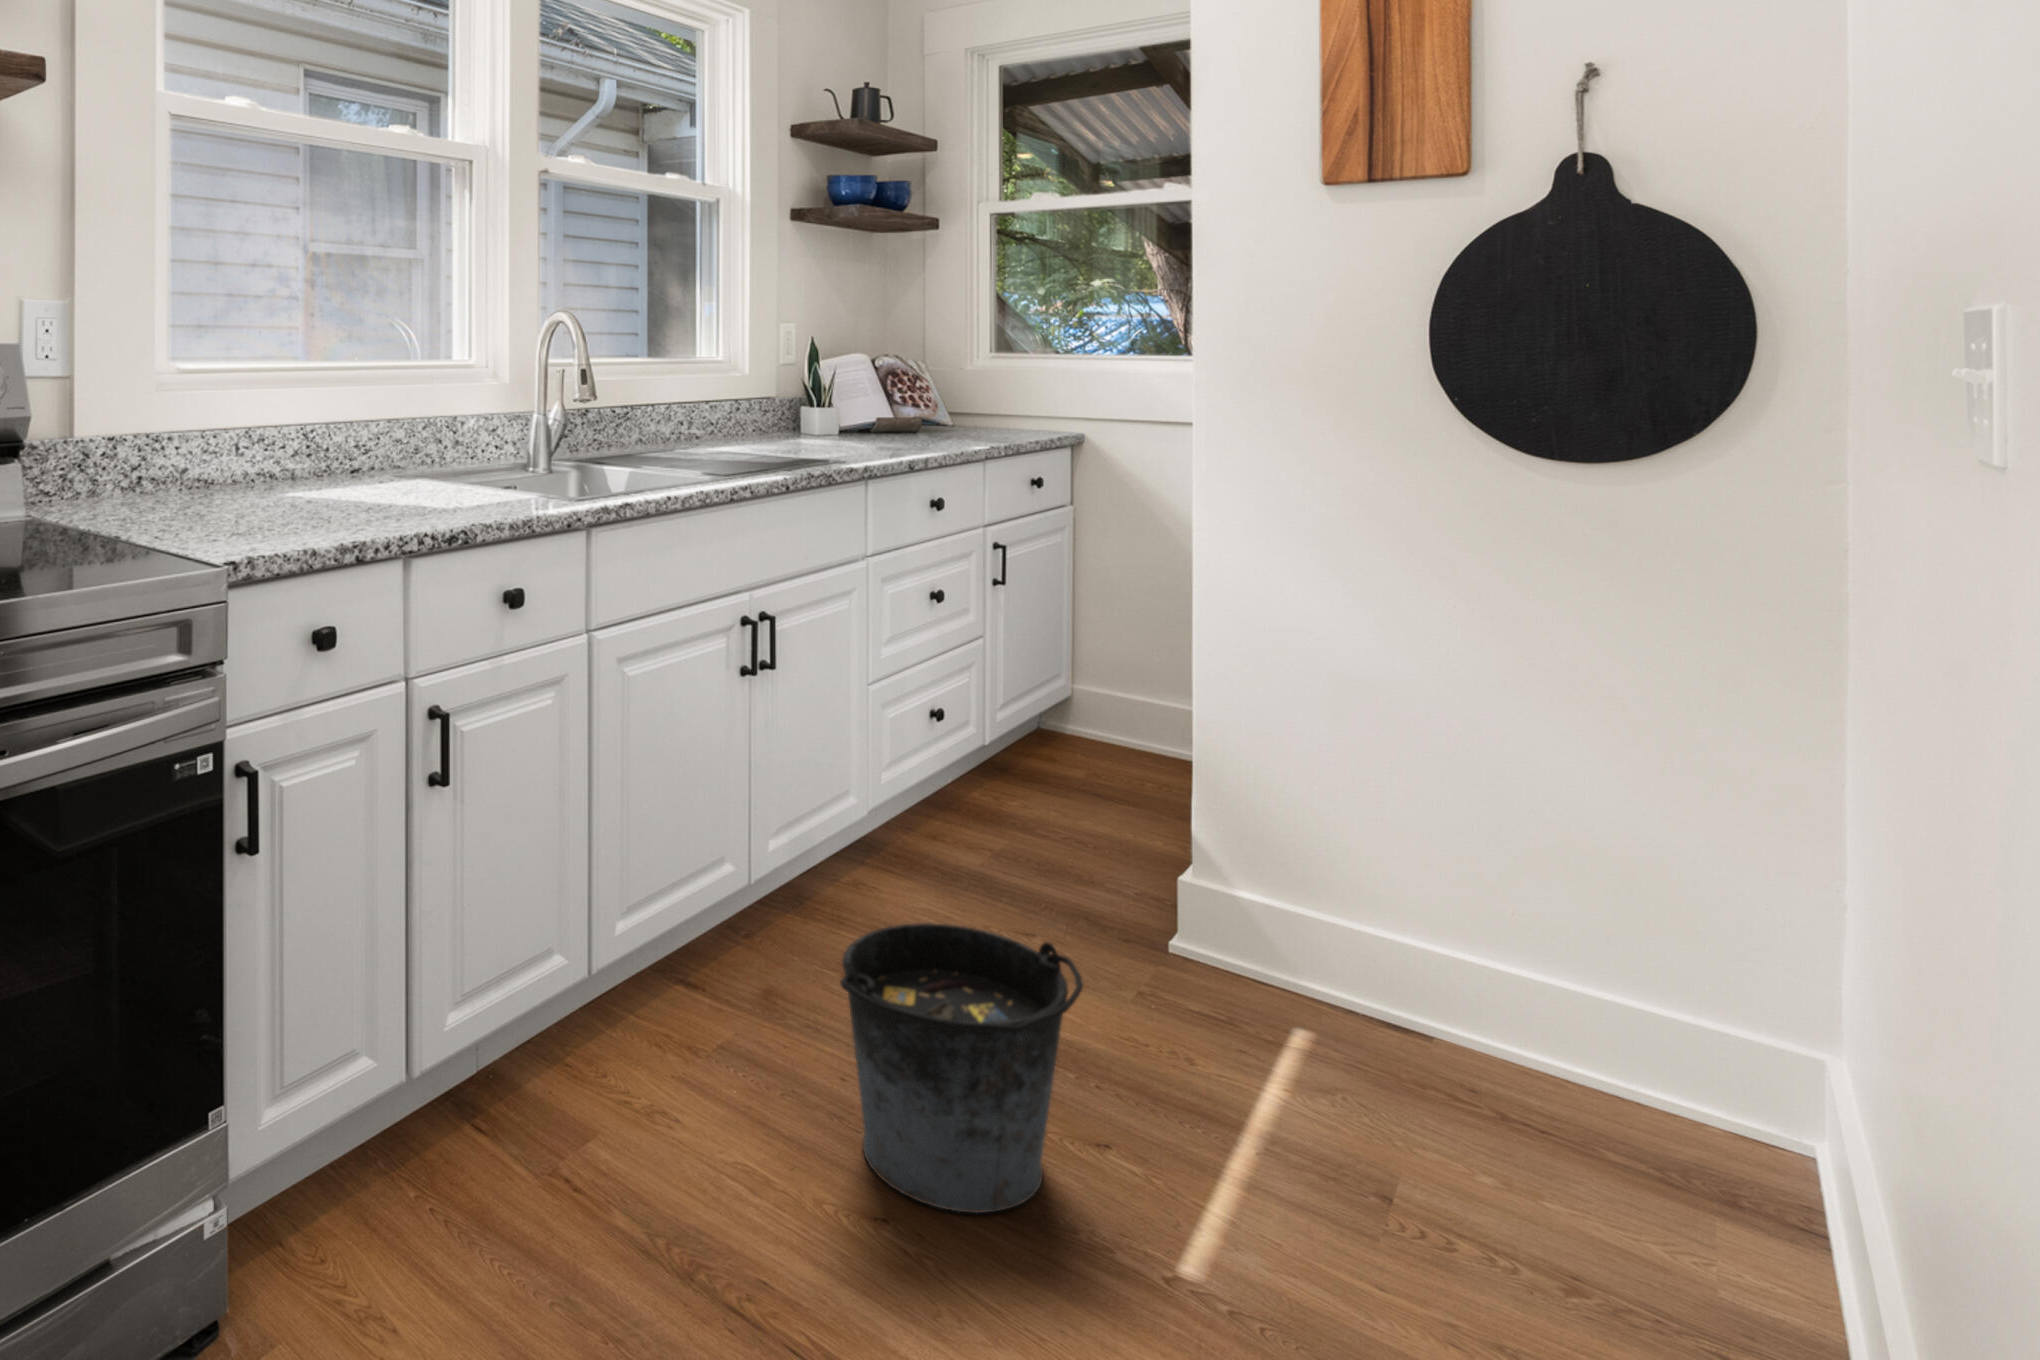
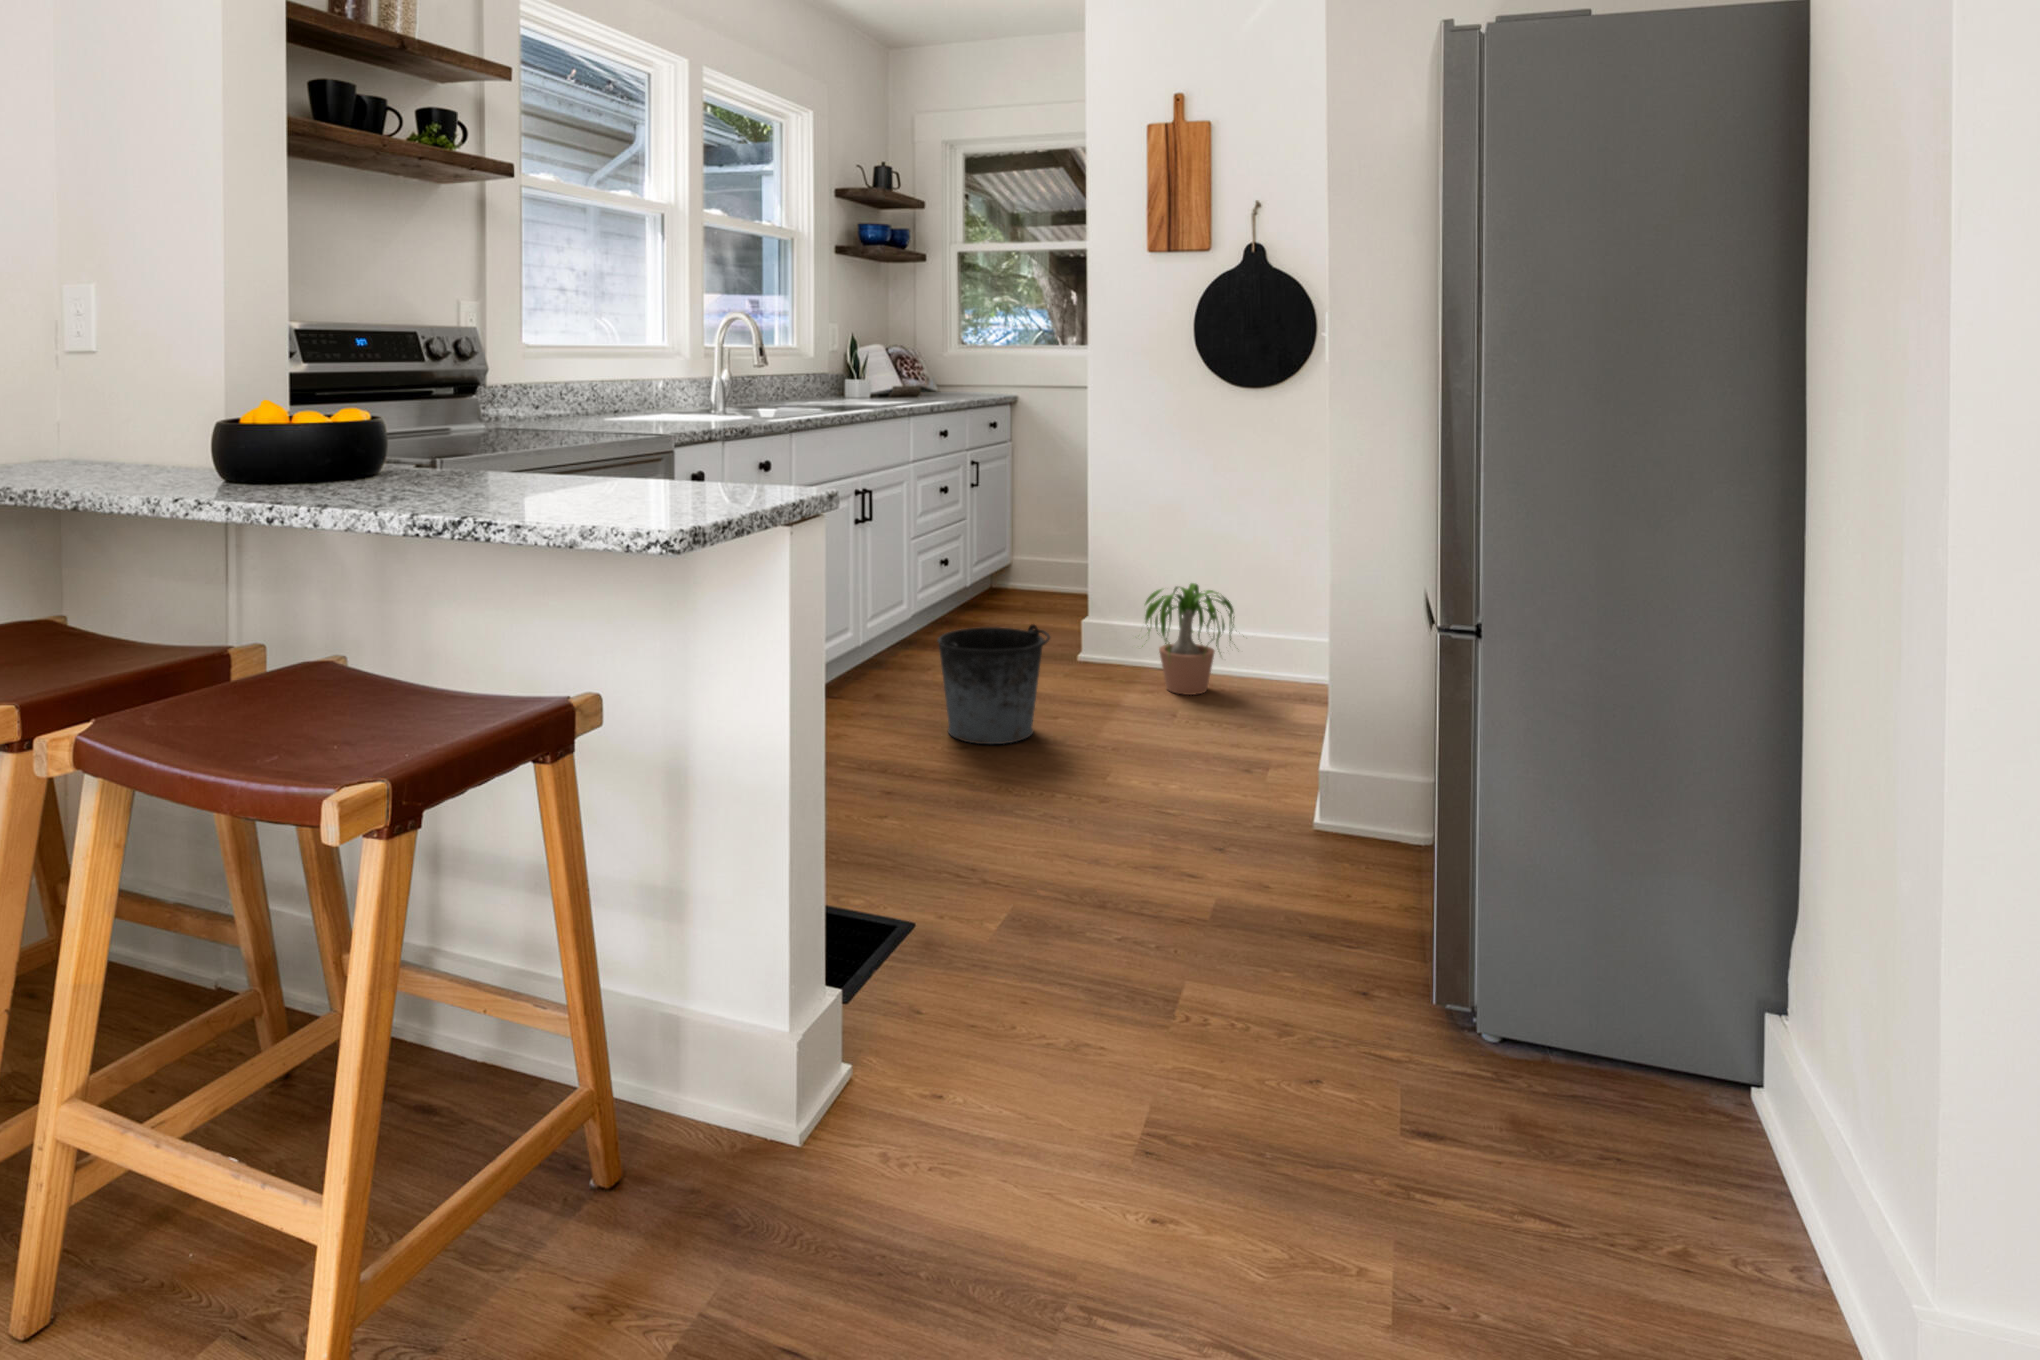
potted plant: none [1274,861,1588,1113] -> present [1142,583,1235,695]

